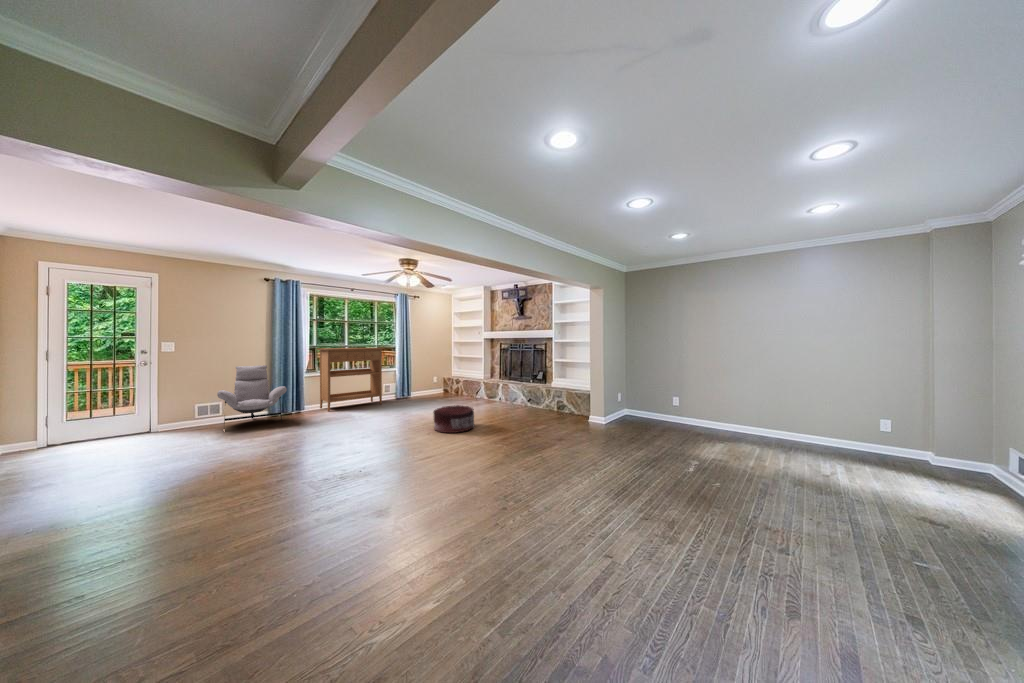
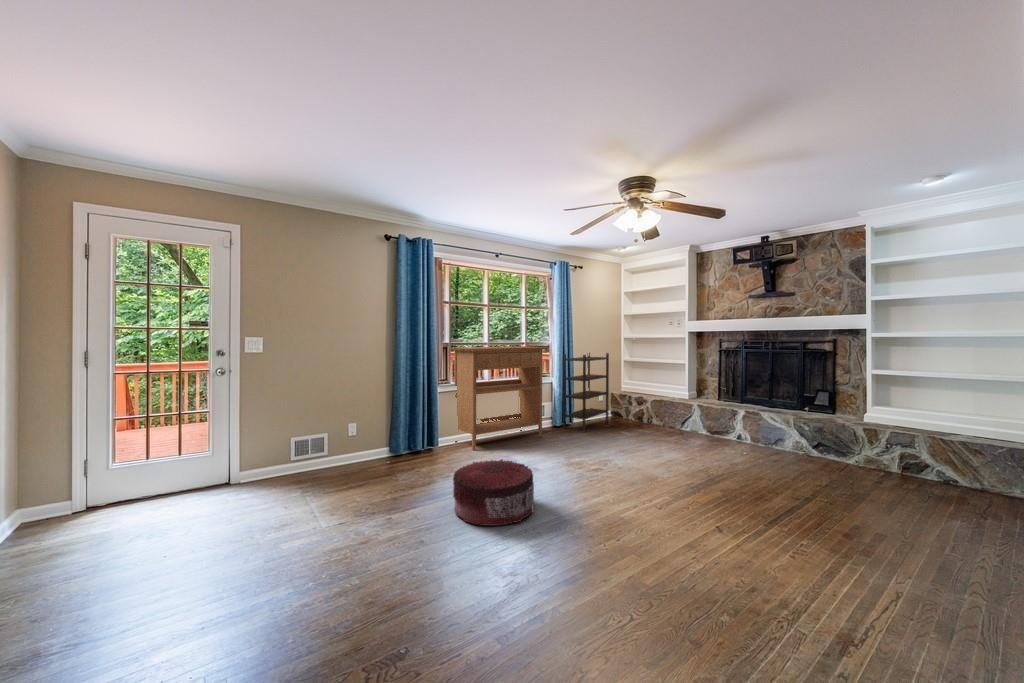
bookshelf: none [402,351,436,401] -> present [563,353,609,432]
lounge chair: present [217,365,287,423] -> none [328,375,428,490]
pouf: present [433,405,474,433] -> present [453,459,534,526]

